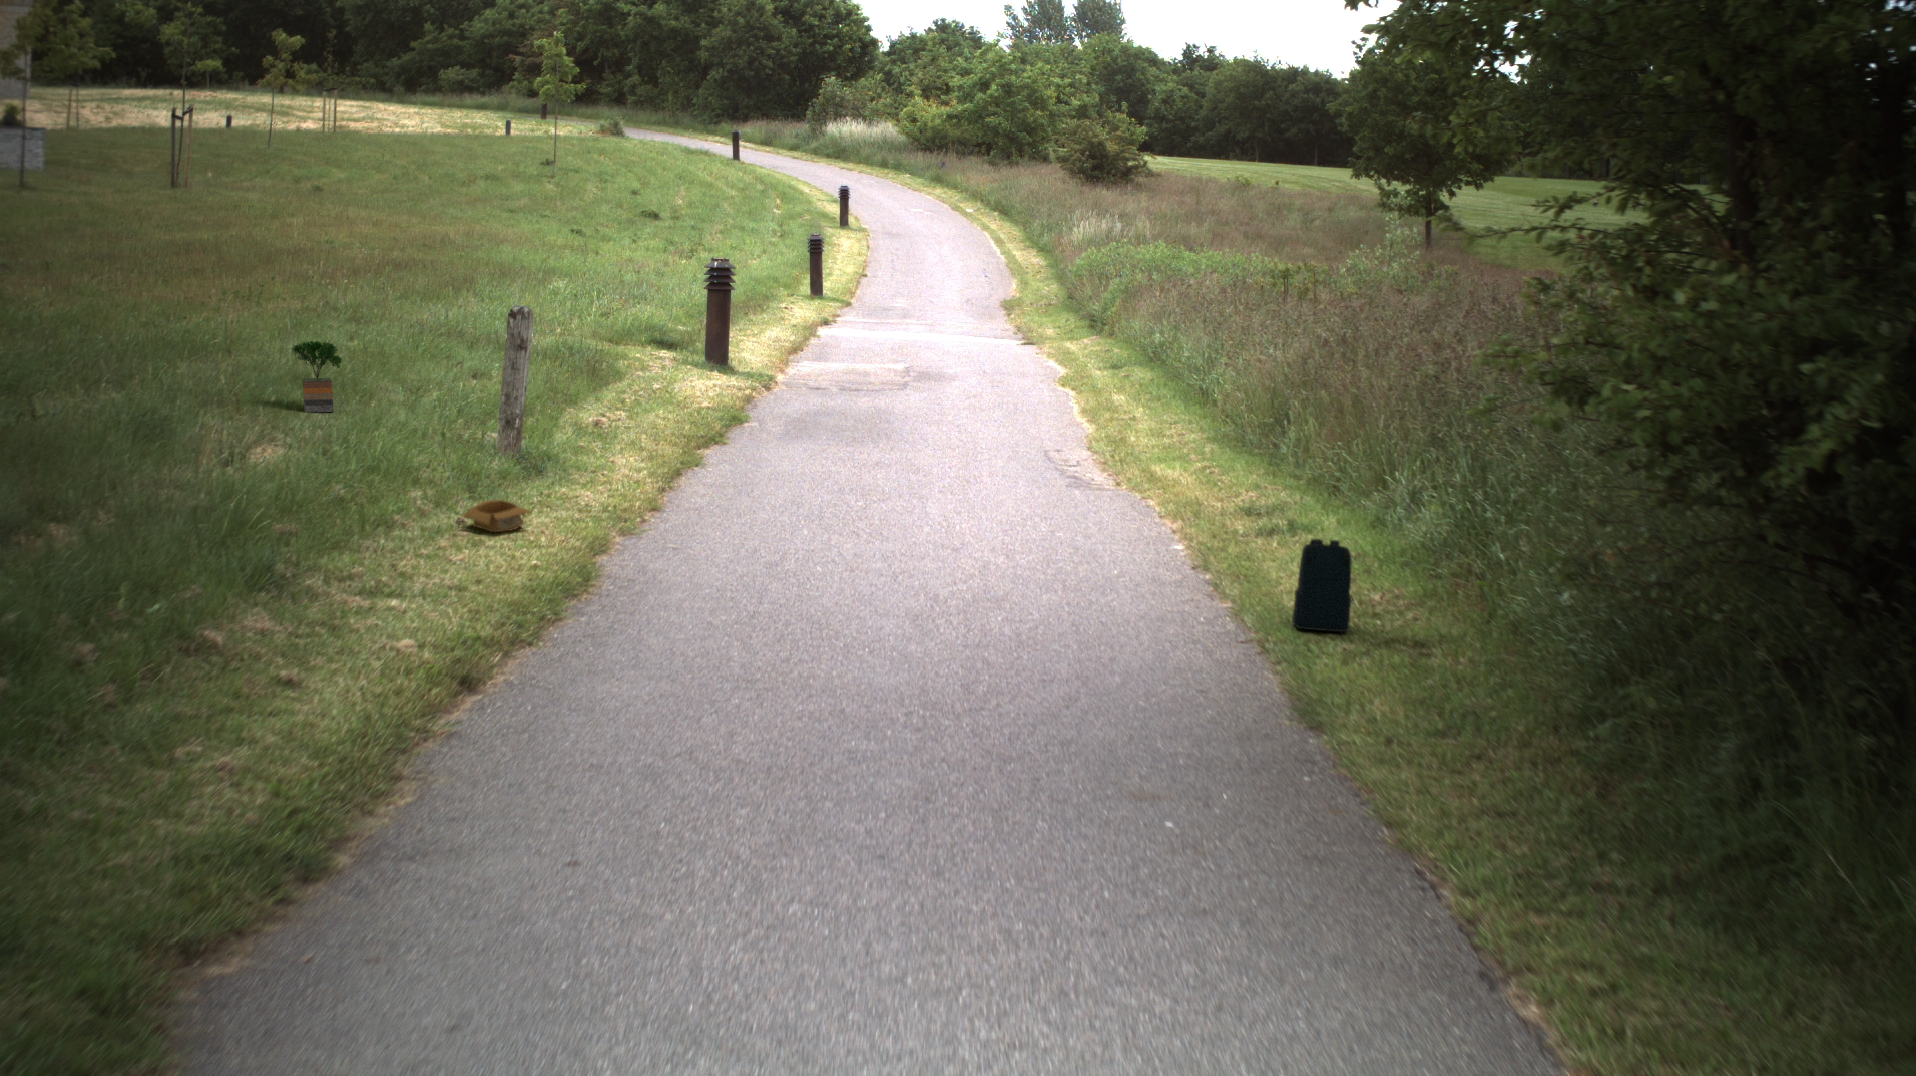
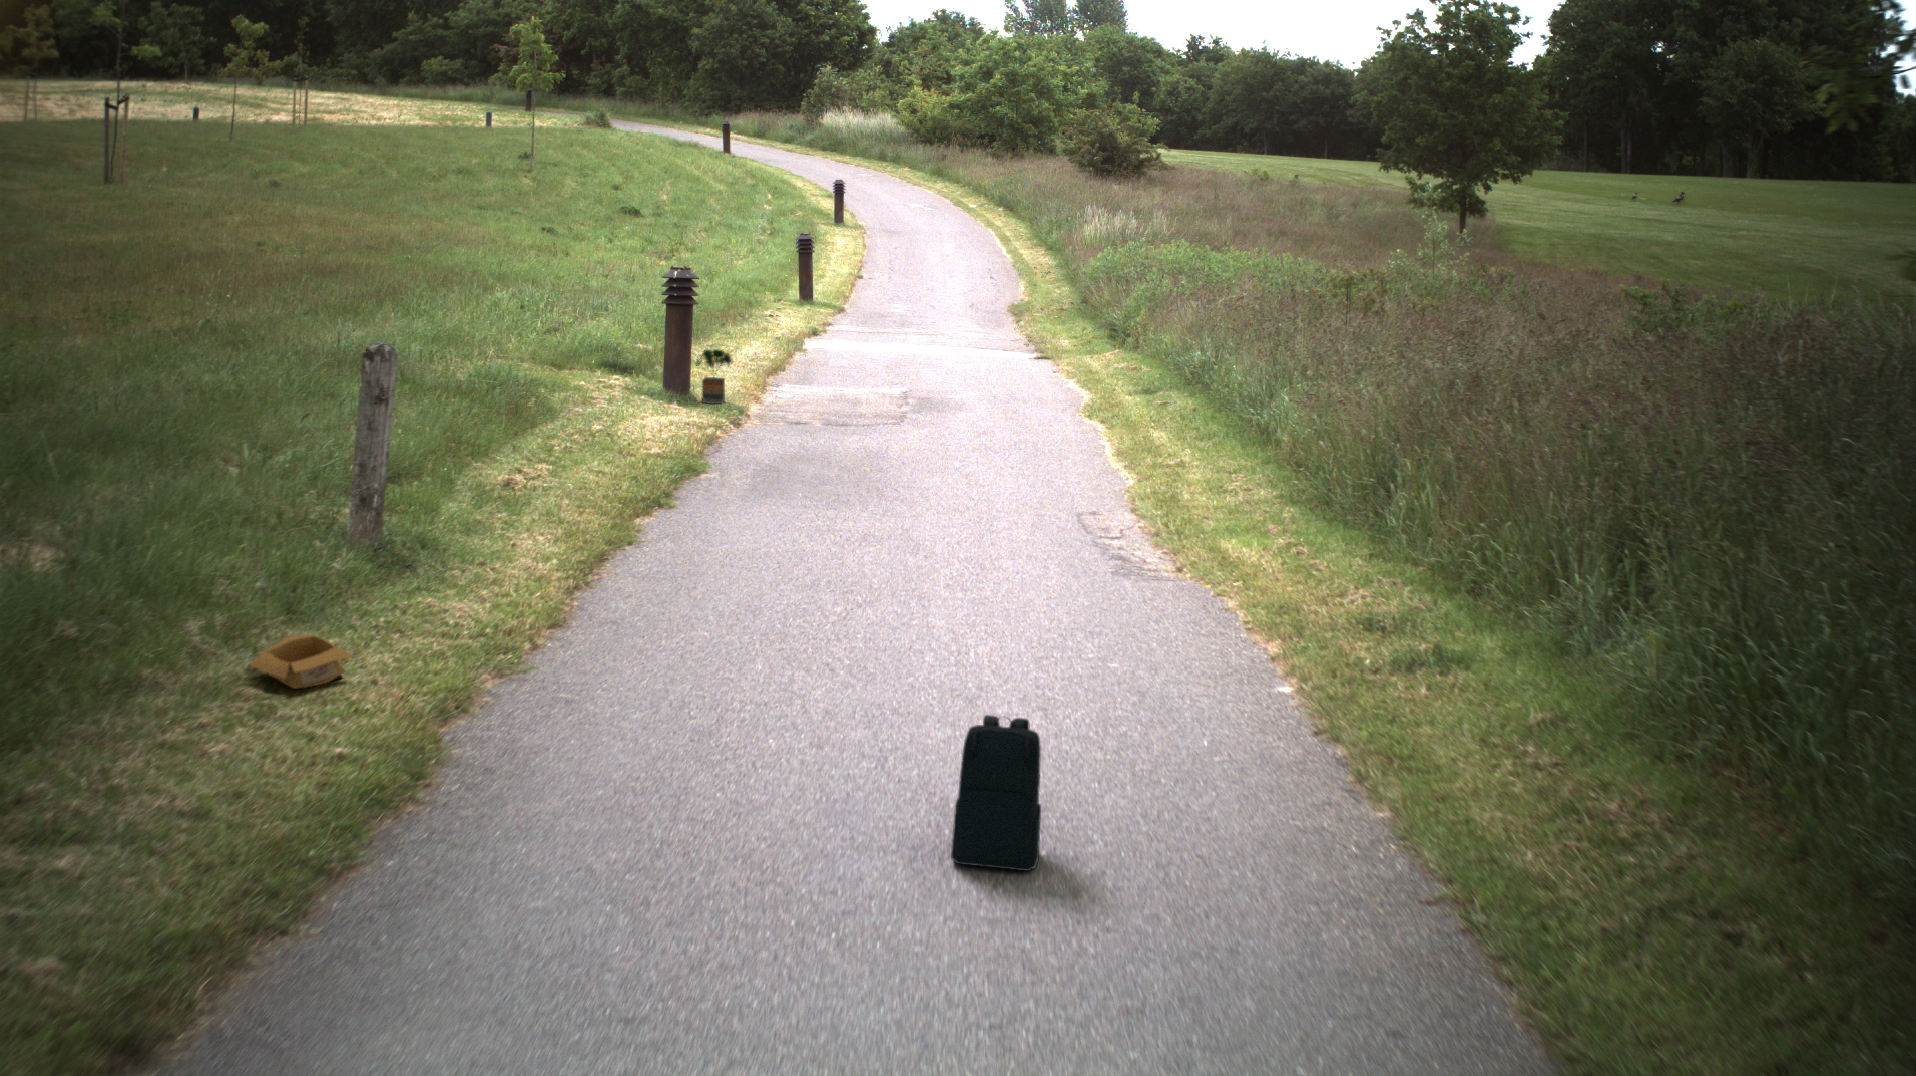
potted tree: present [292,341,343,413] -> present [696,349,733,404]
backpack: present [1292,539,1351,632] -> present [951,715,1041,871]

